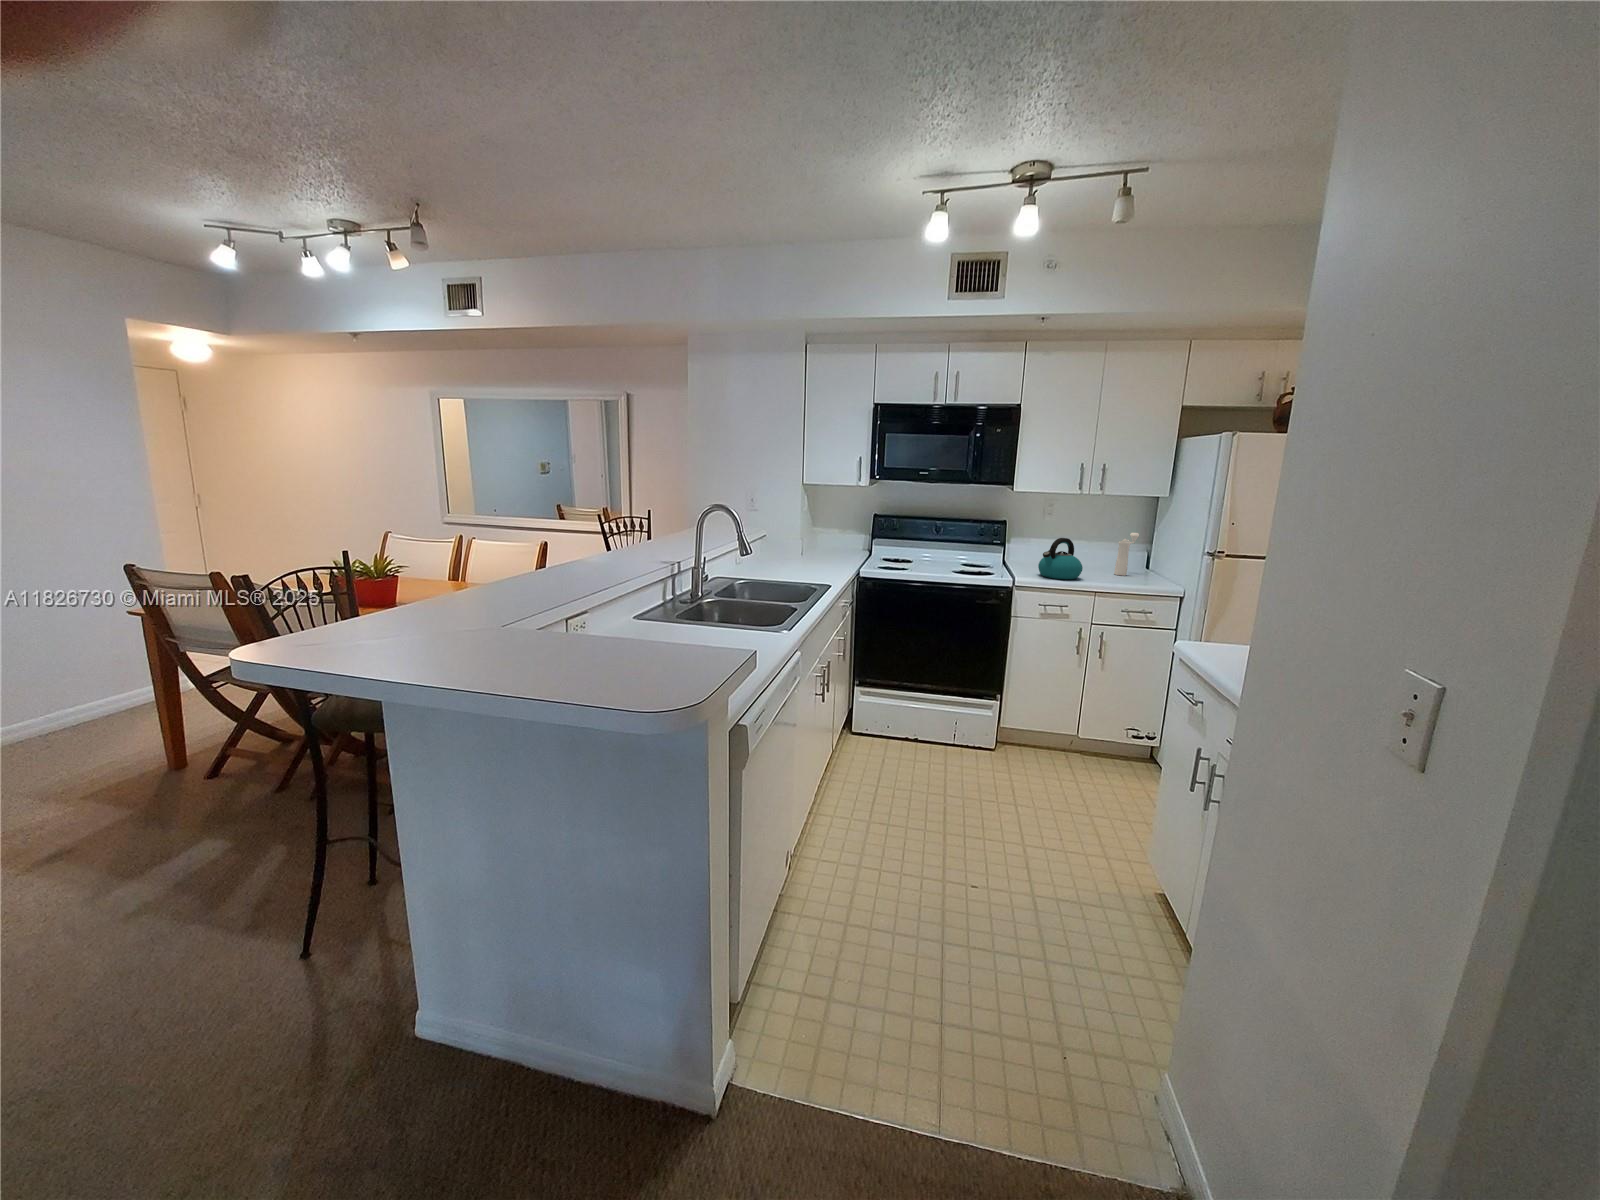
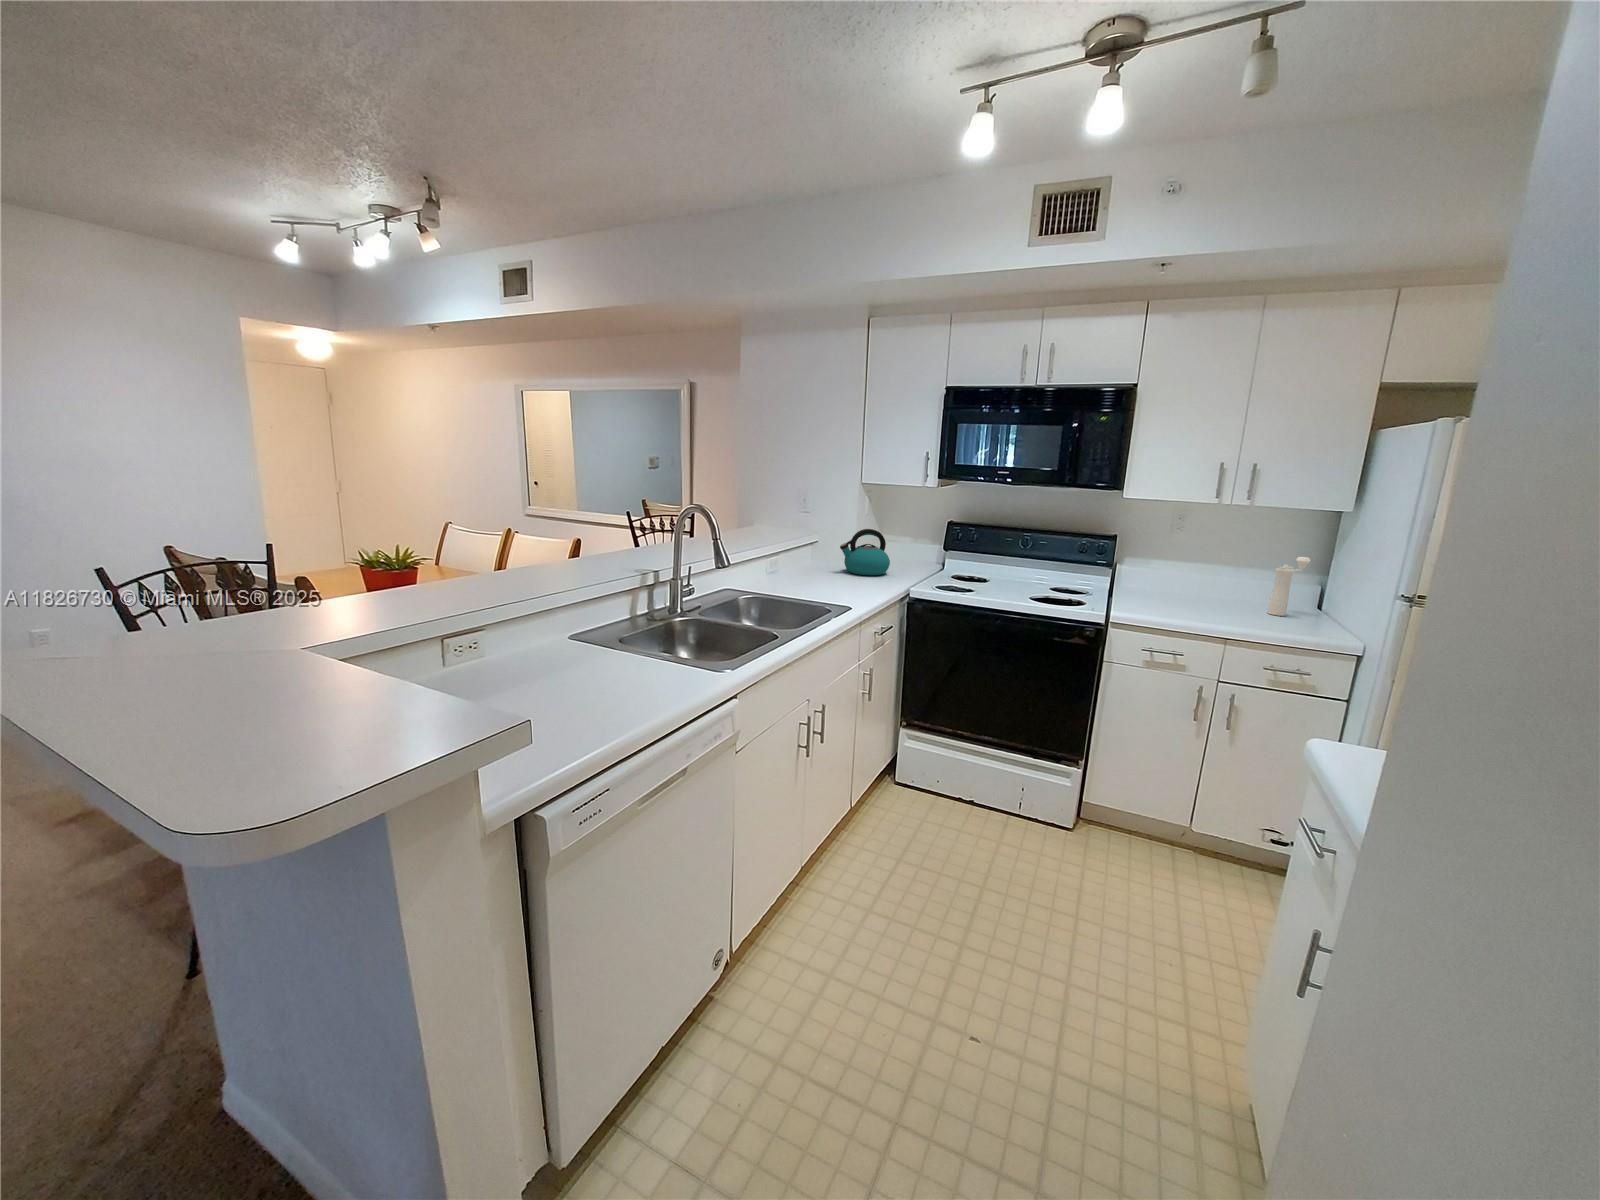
kettle: present [1038,538,1083,579] -> present [840,529,890,575]

